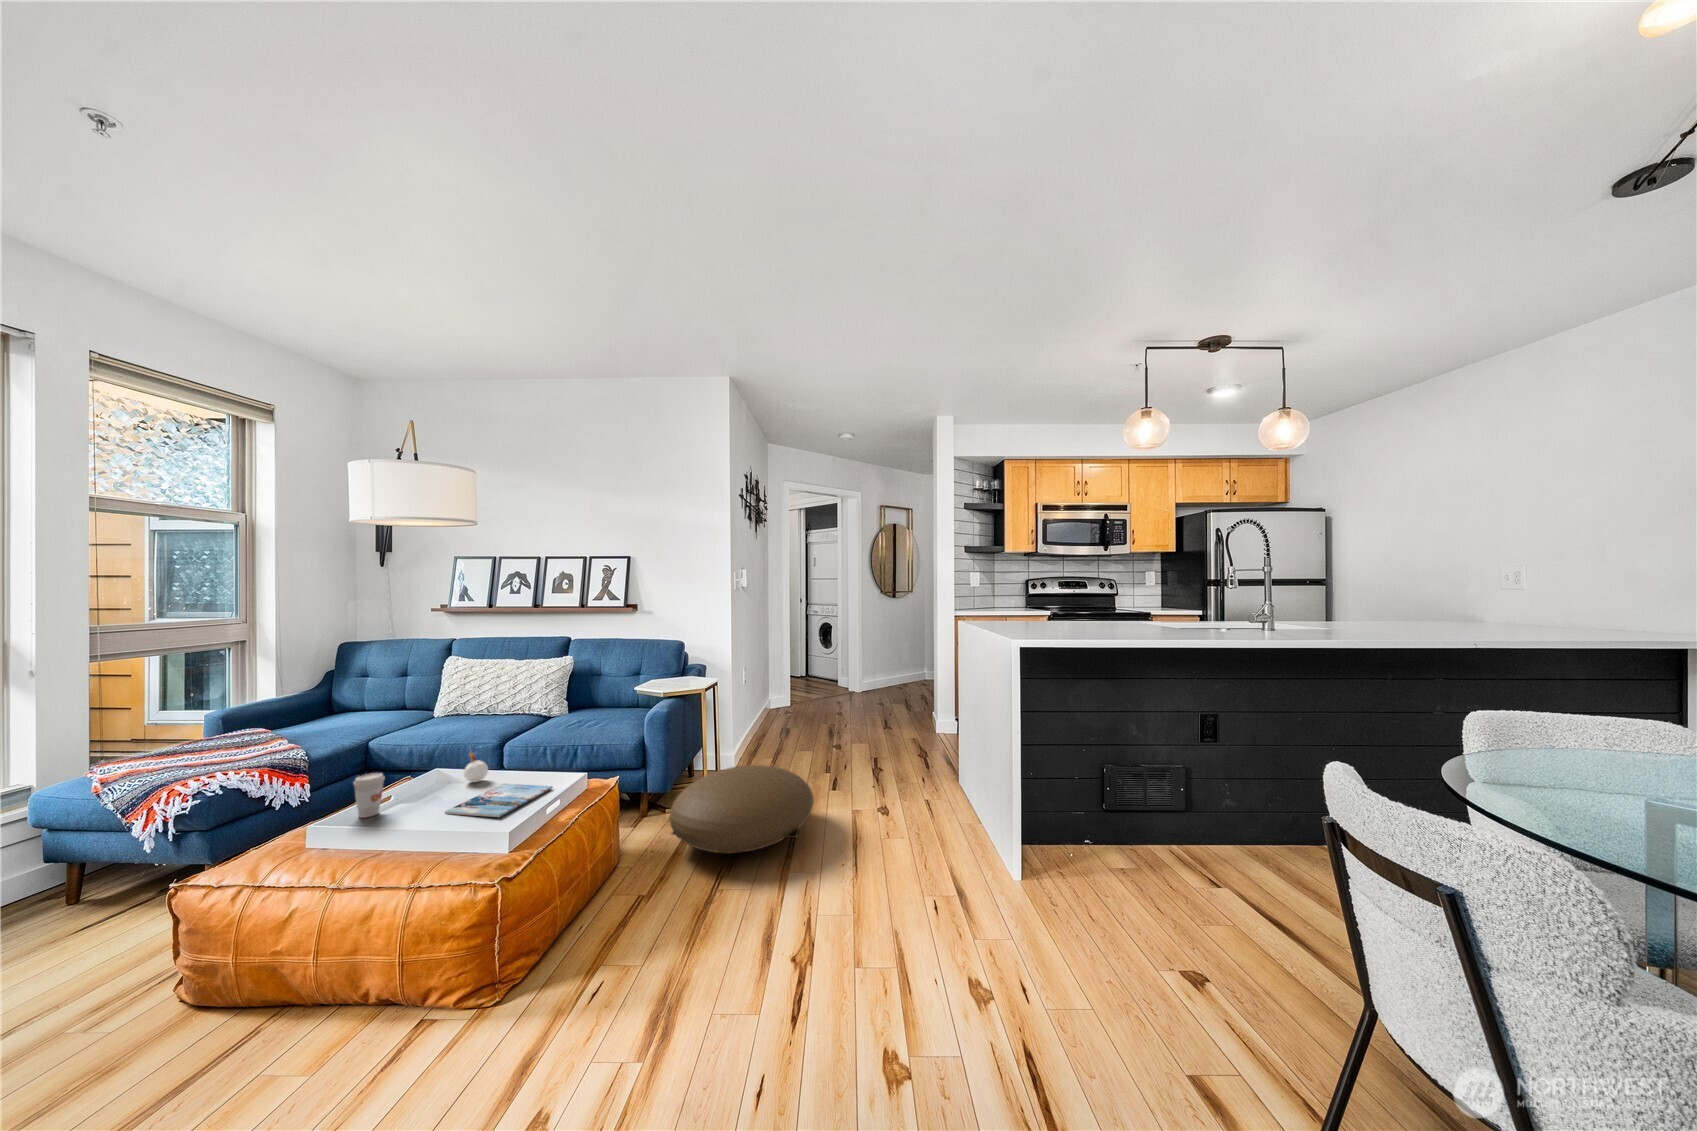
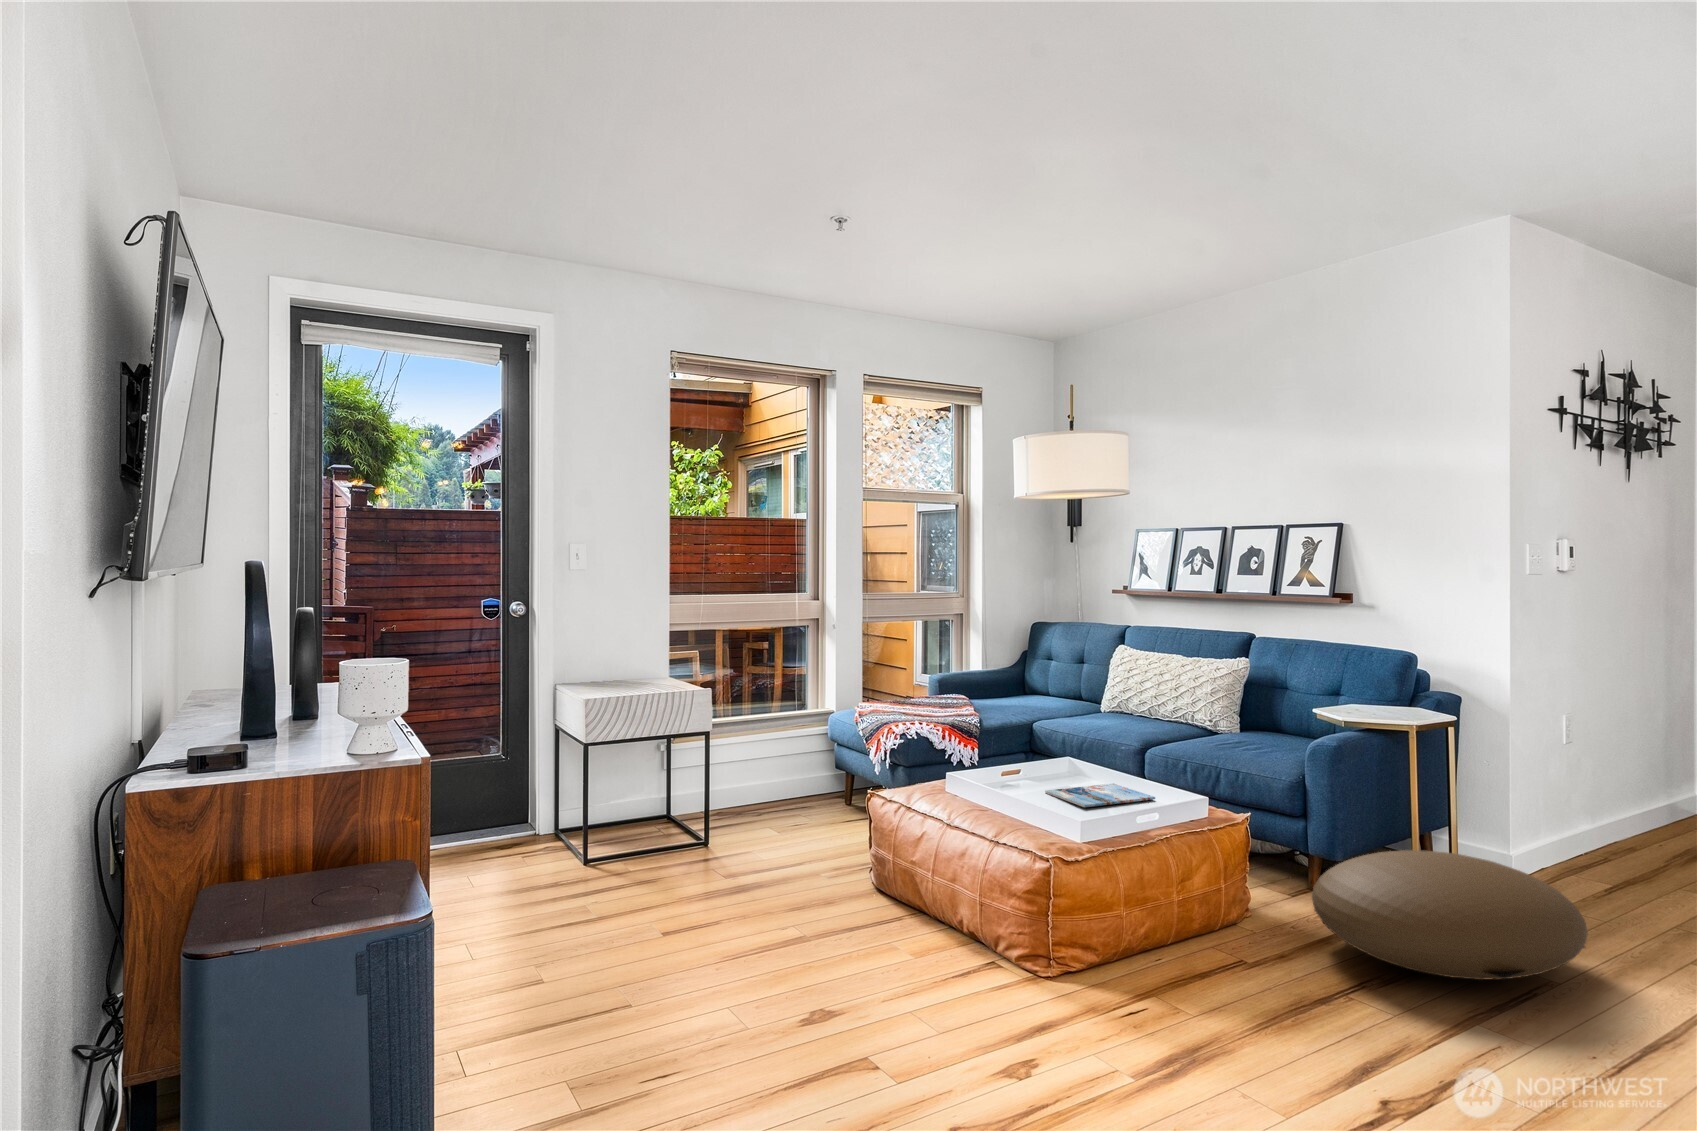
candle: present [464,751,488,782] -> none [1079,735,1103,777]
coffee cup: present [353,773,385,818] -> none [980,739,1004,779]

